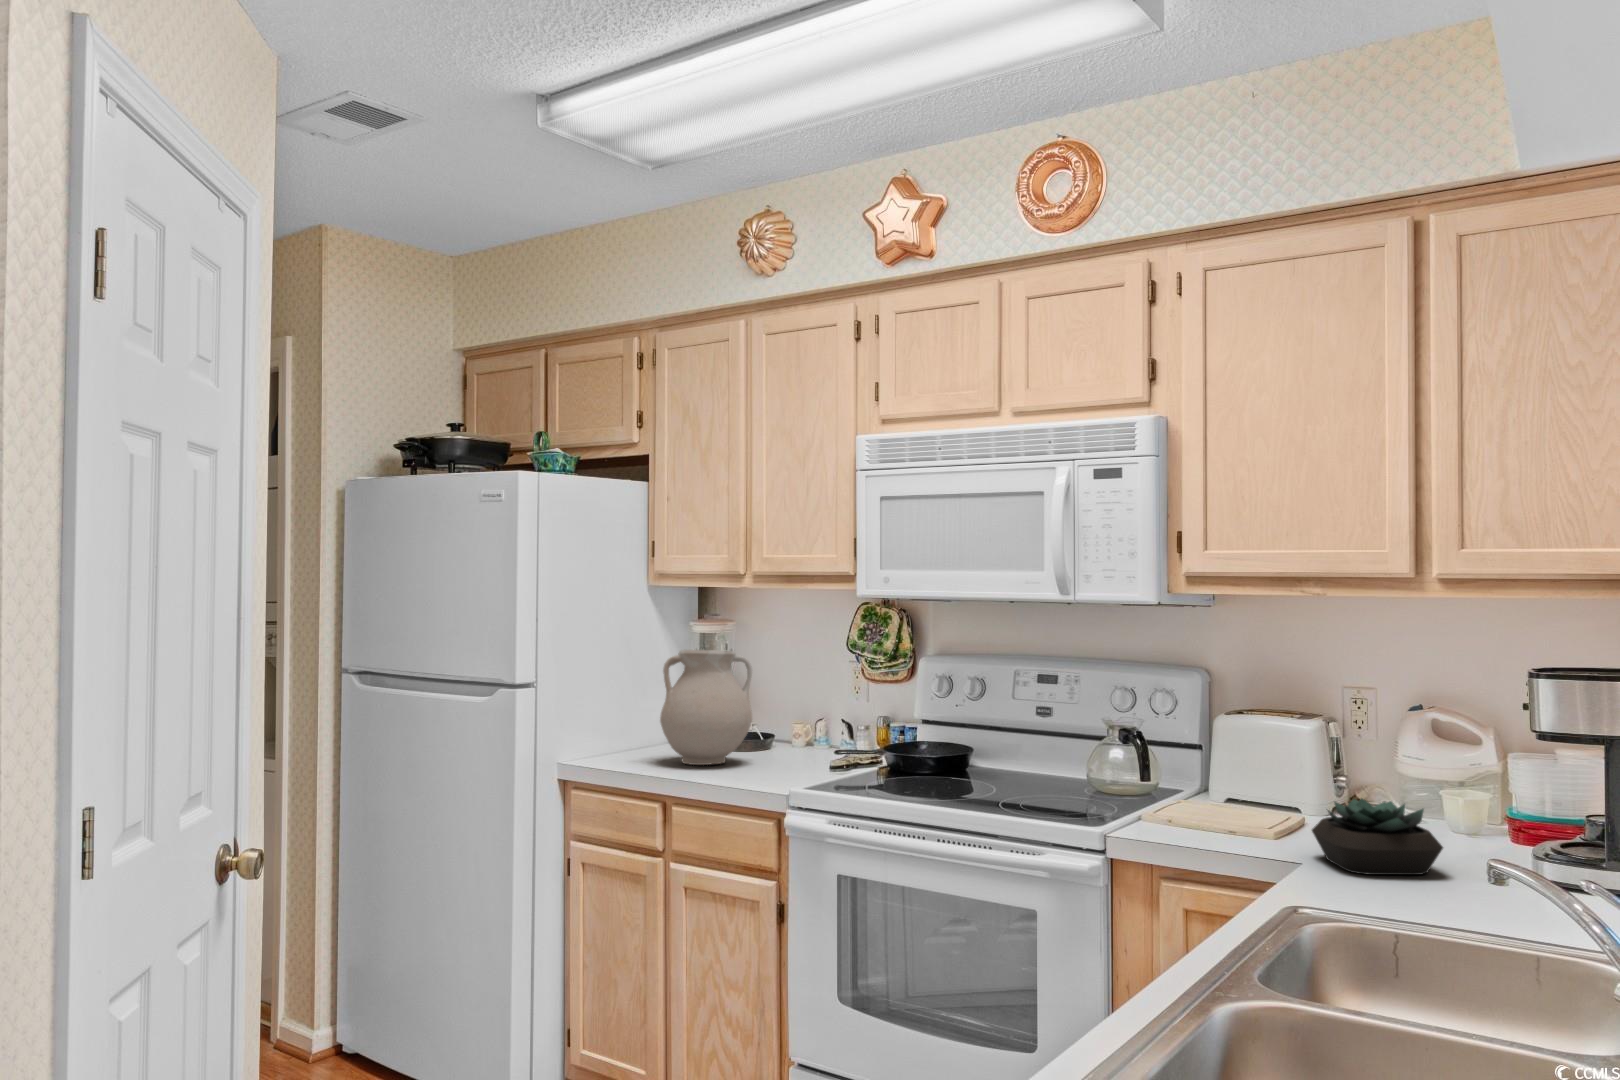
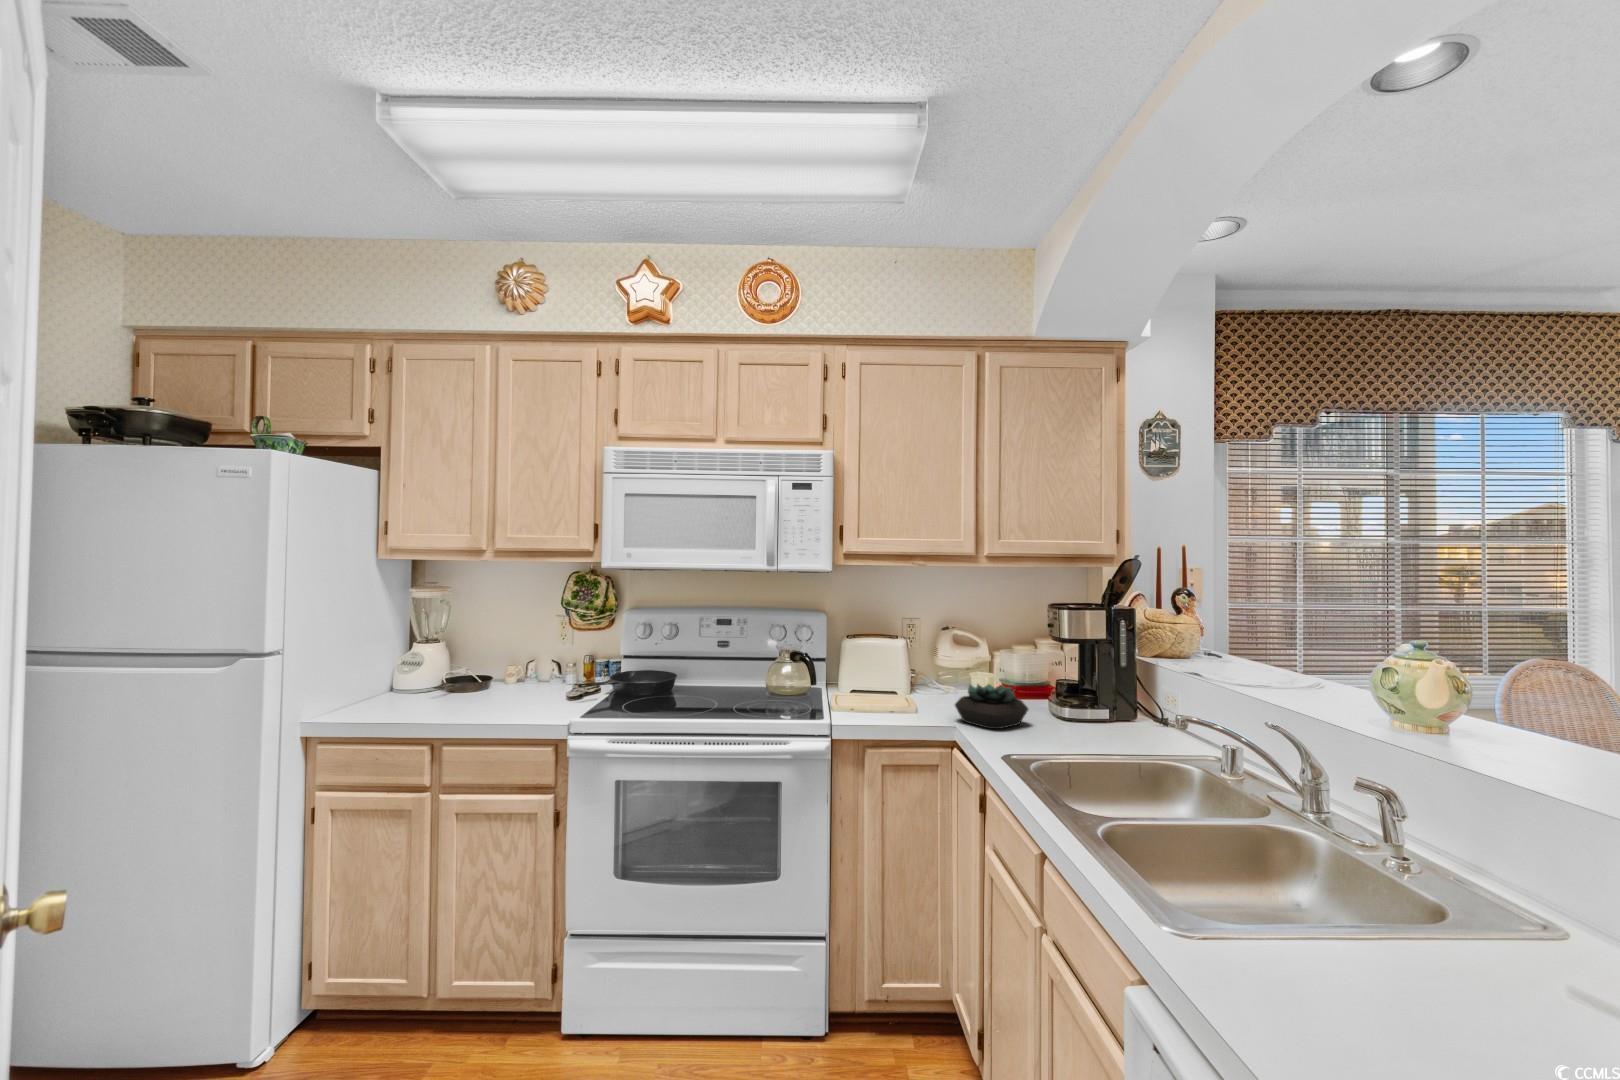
vase: present [660,650,752,765] -> none [419,612,504,709]

